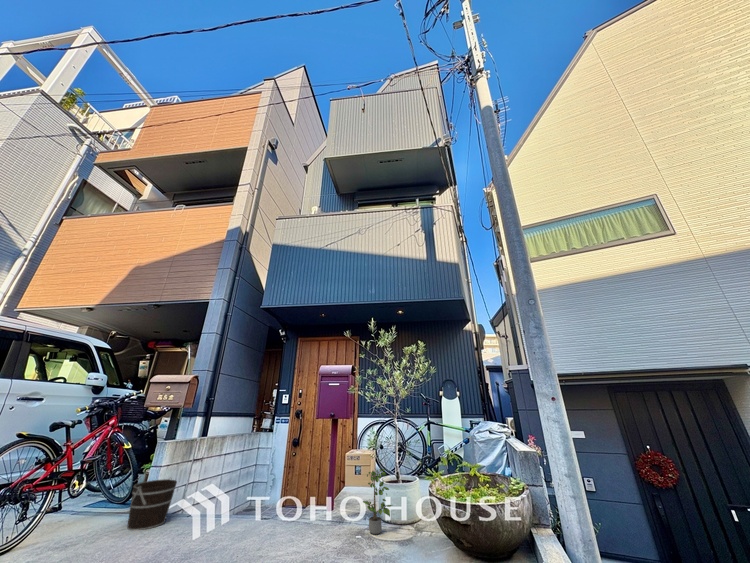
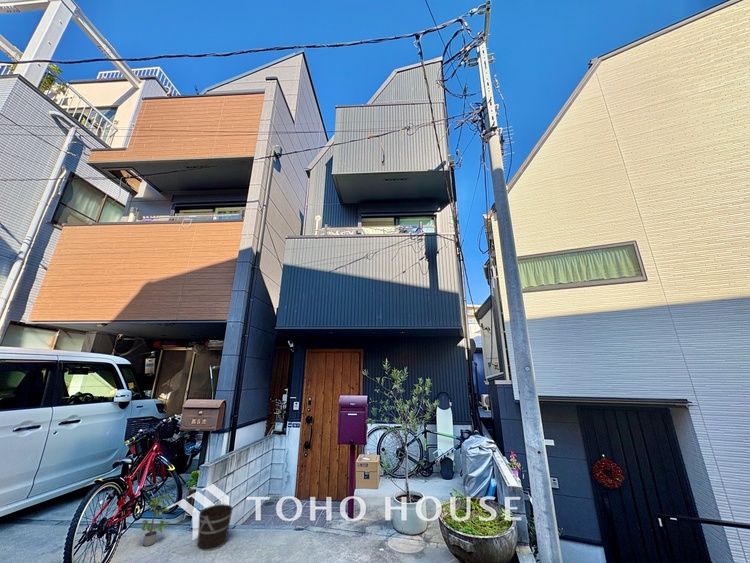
potted plant: present [363,469,392,534] -> present [141,494,170,546]

